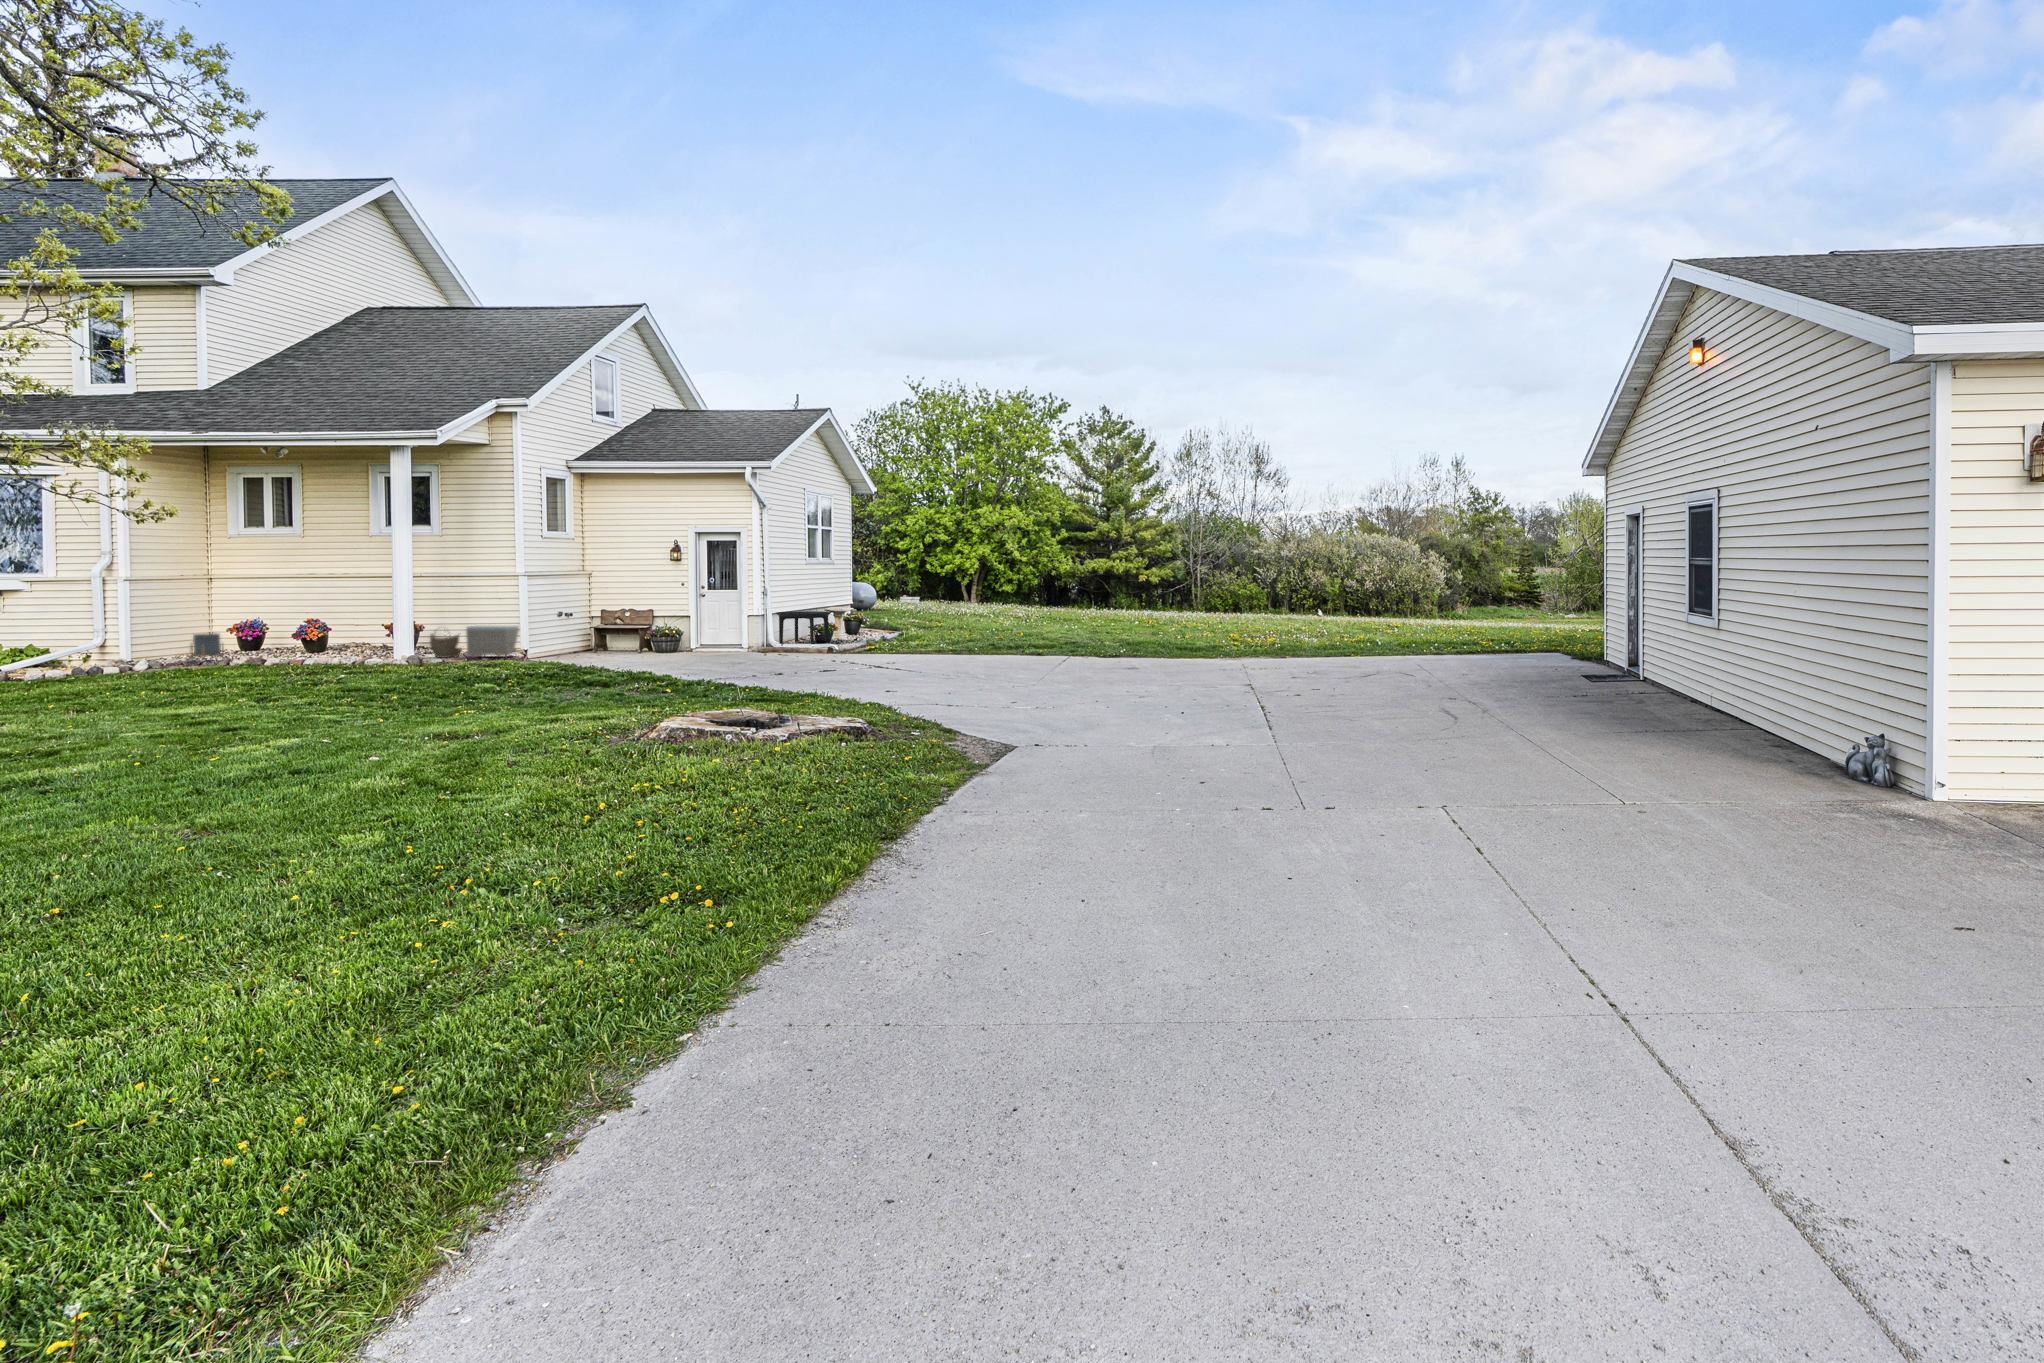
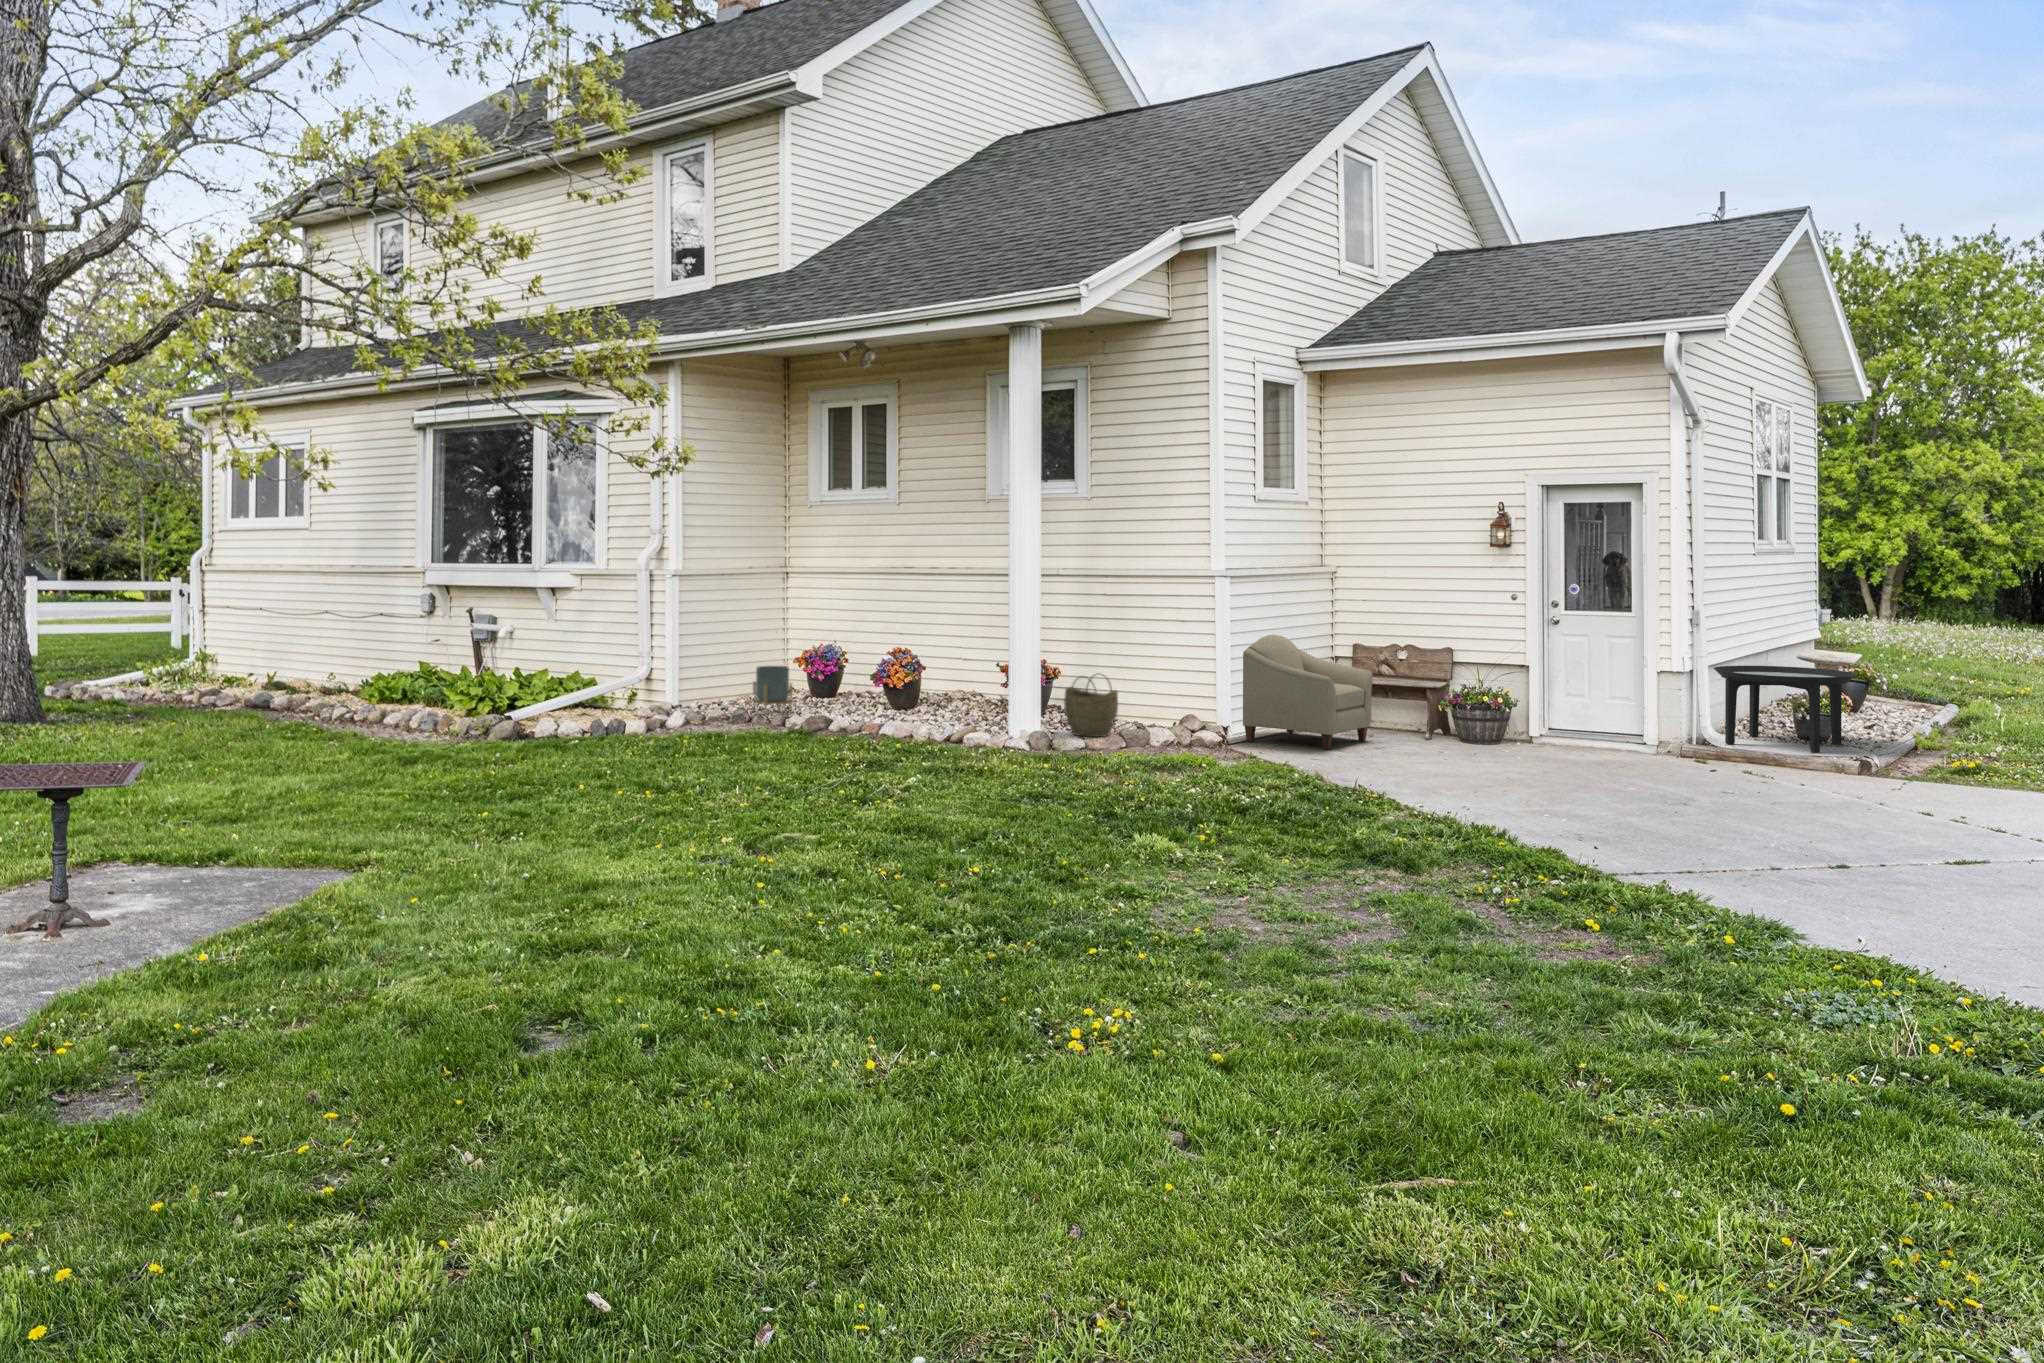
chair: none [537,604,609,654] -> present [1243,635,1372,749]
storage bench: present [466,626,519,657] -> none [1122,675,1218,749]

